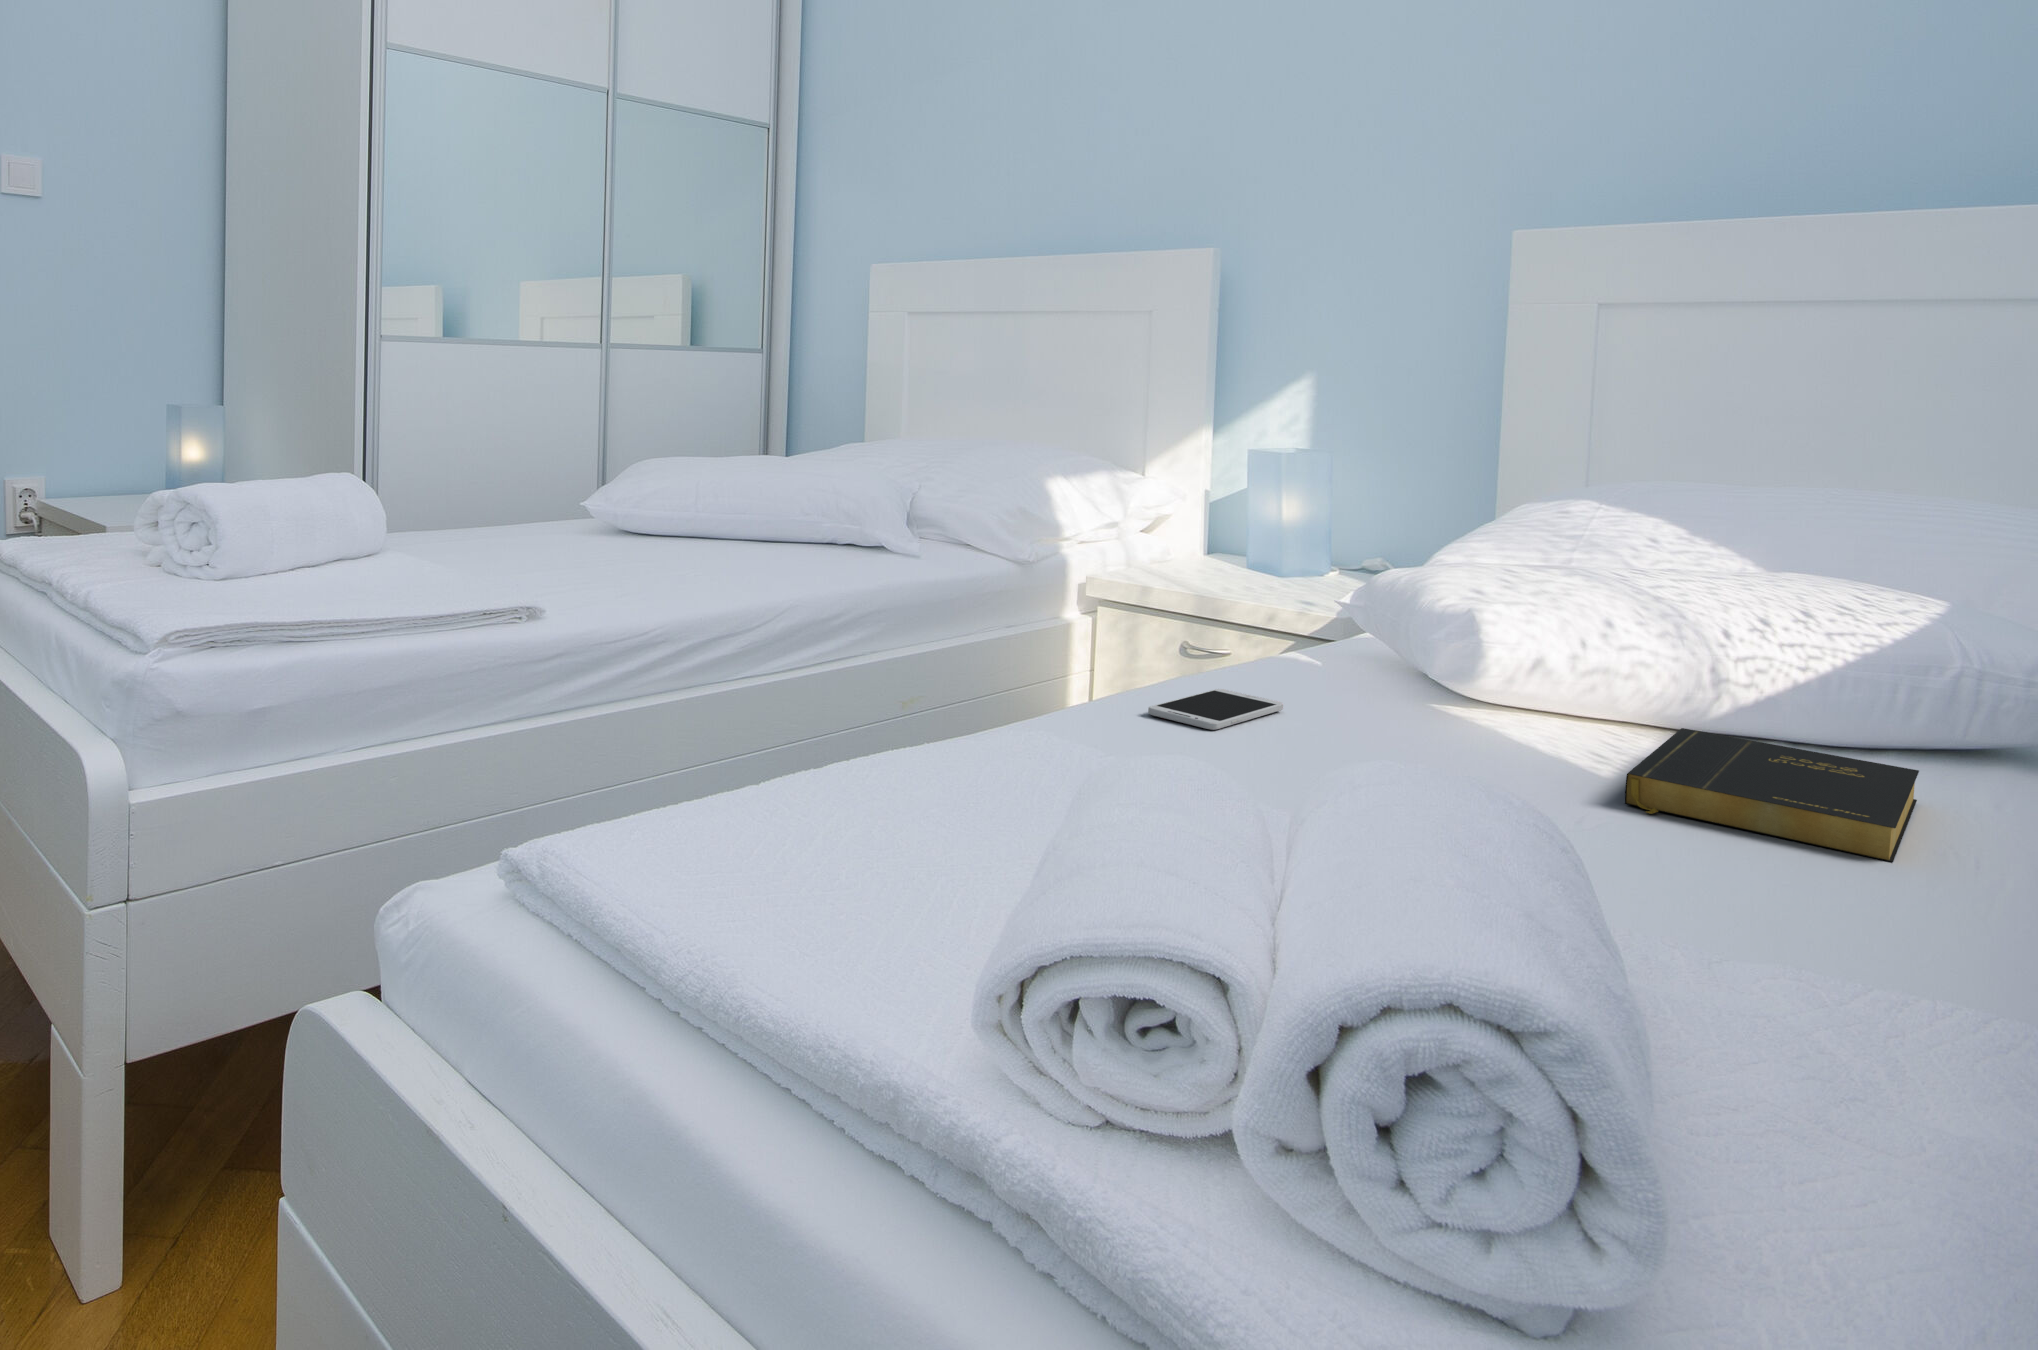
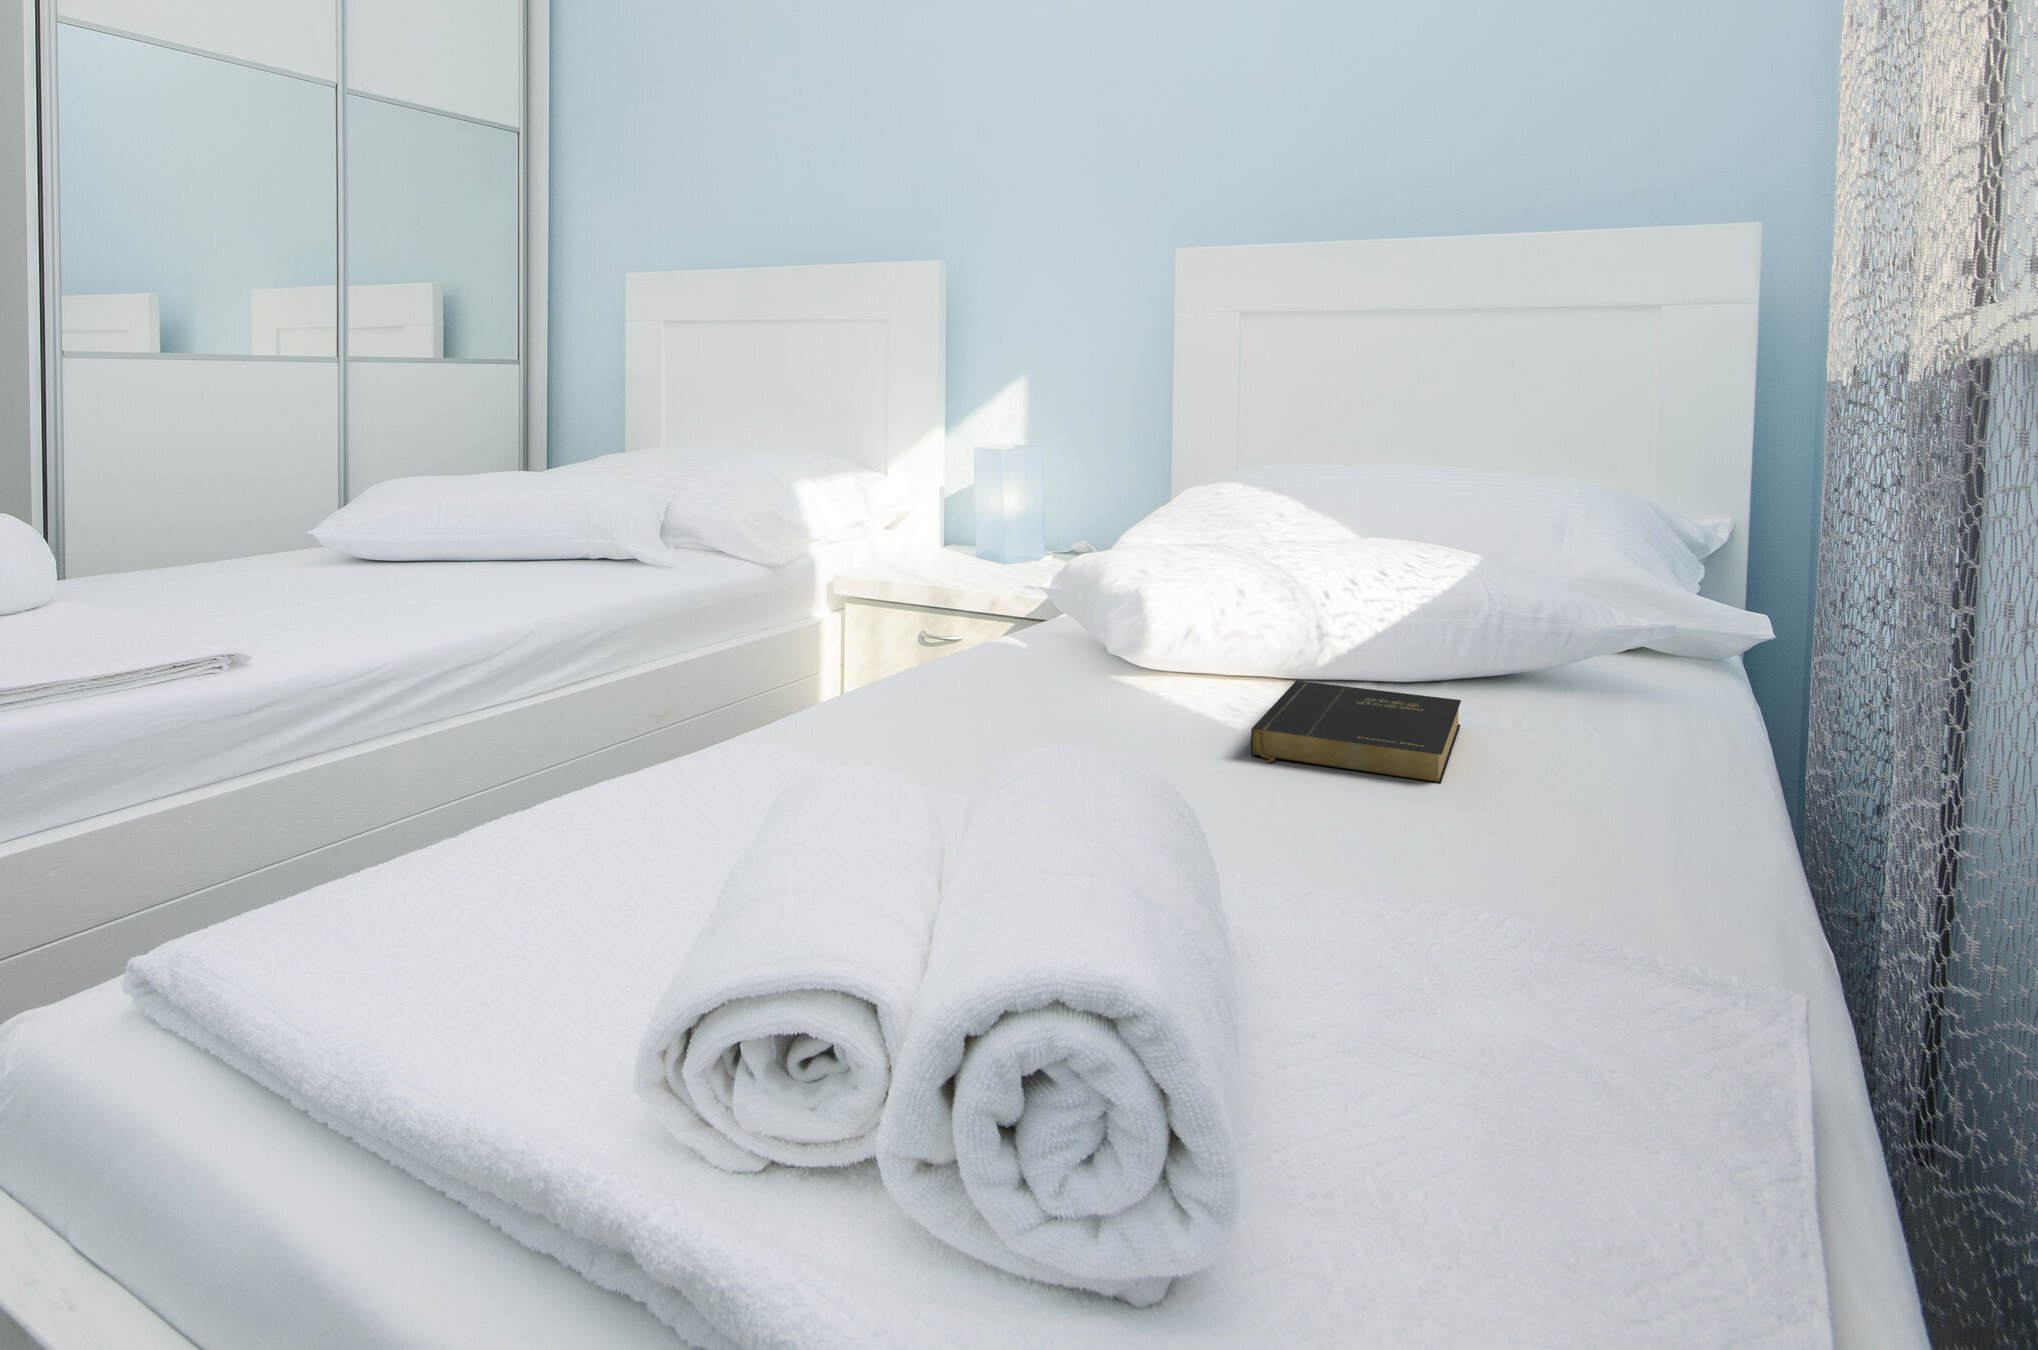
smartphone: present [1148,689,1283,730] -> none [862,680,983,722]

